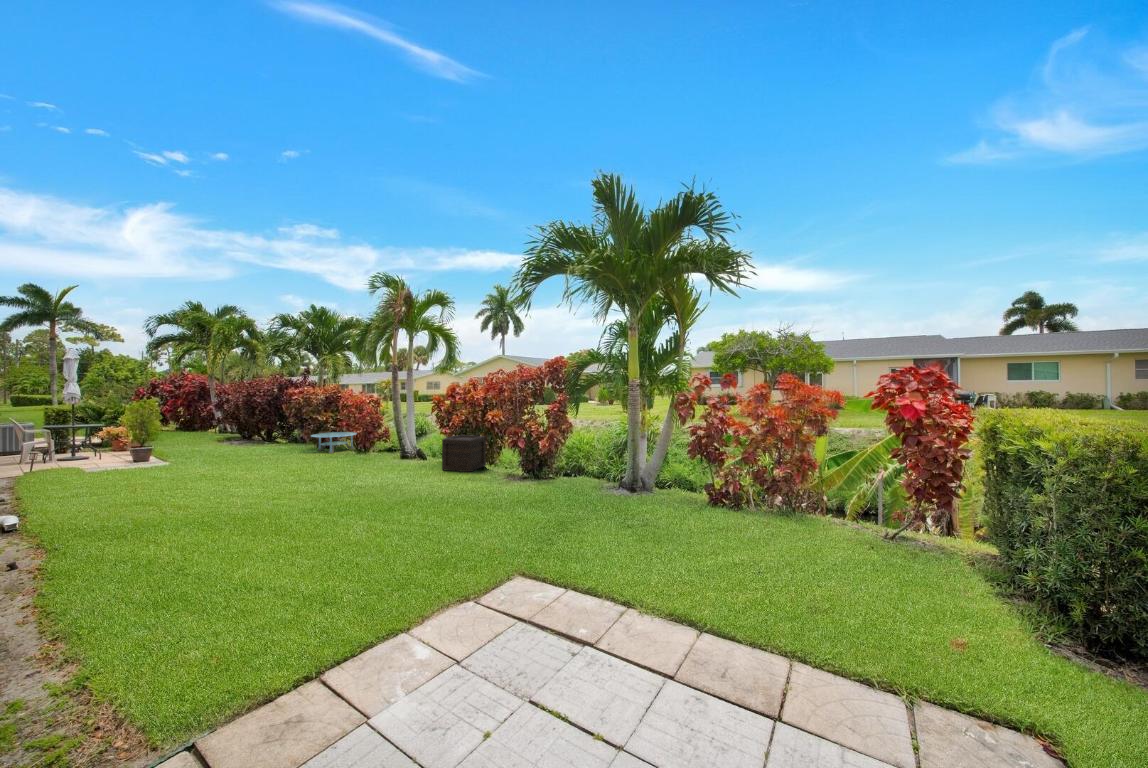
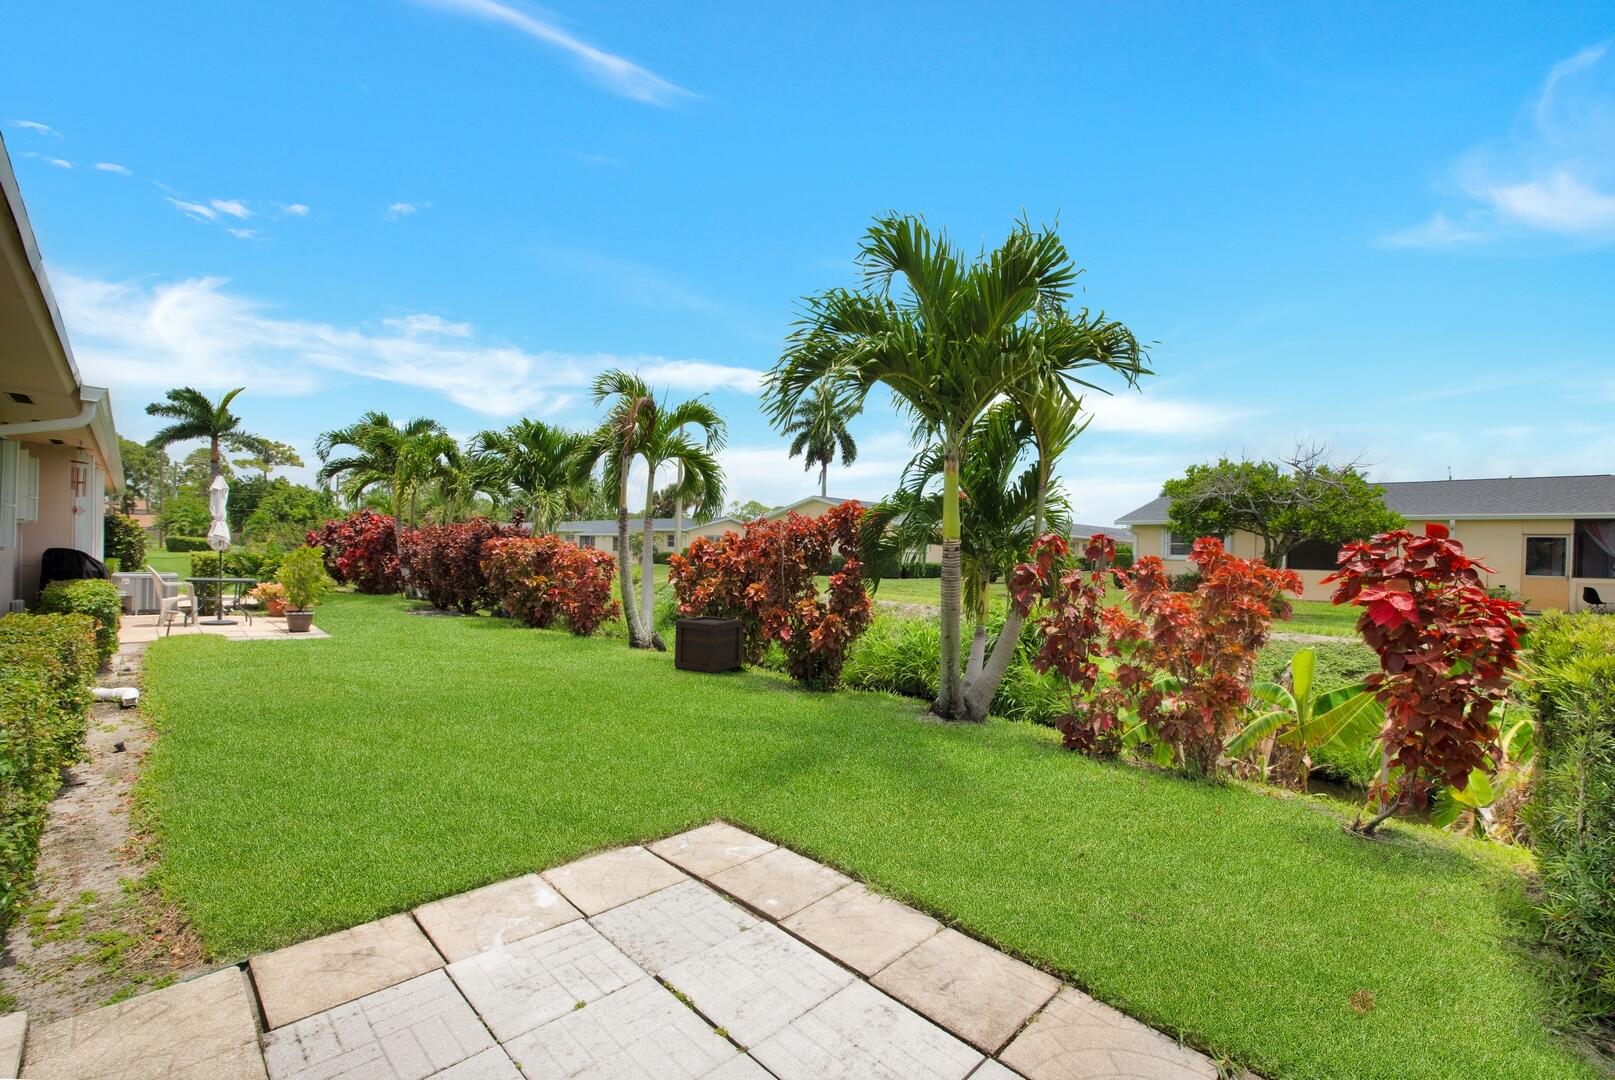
round table: present [311,432,357,454] -> none [505,604,569,635]

